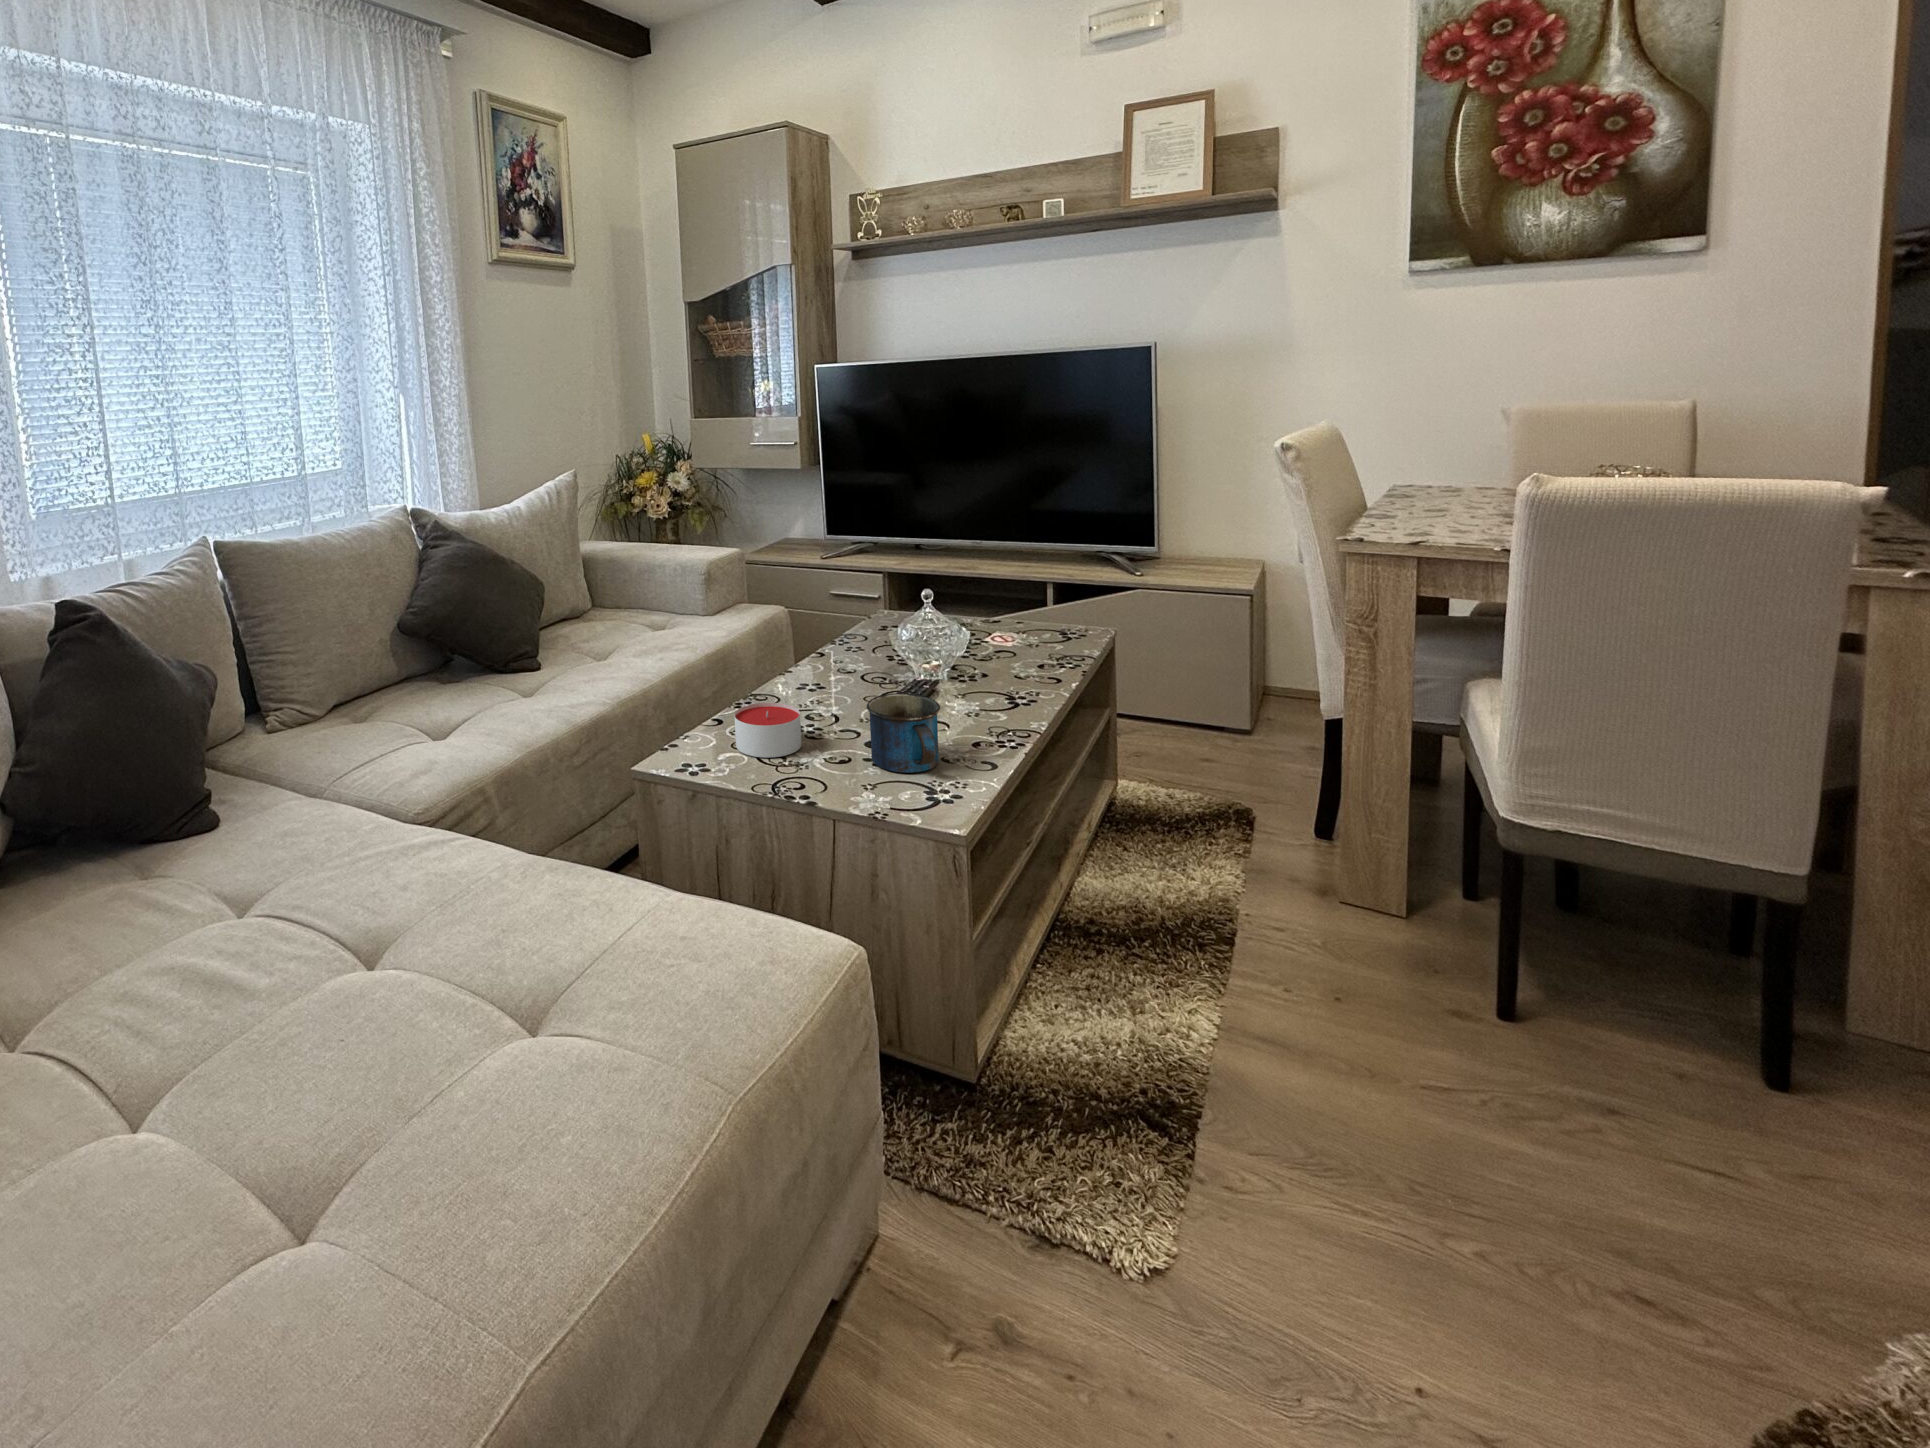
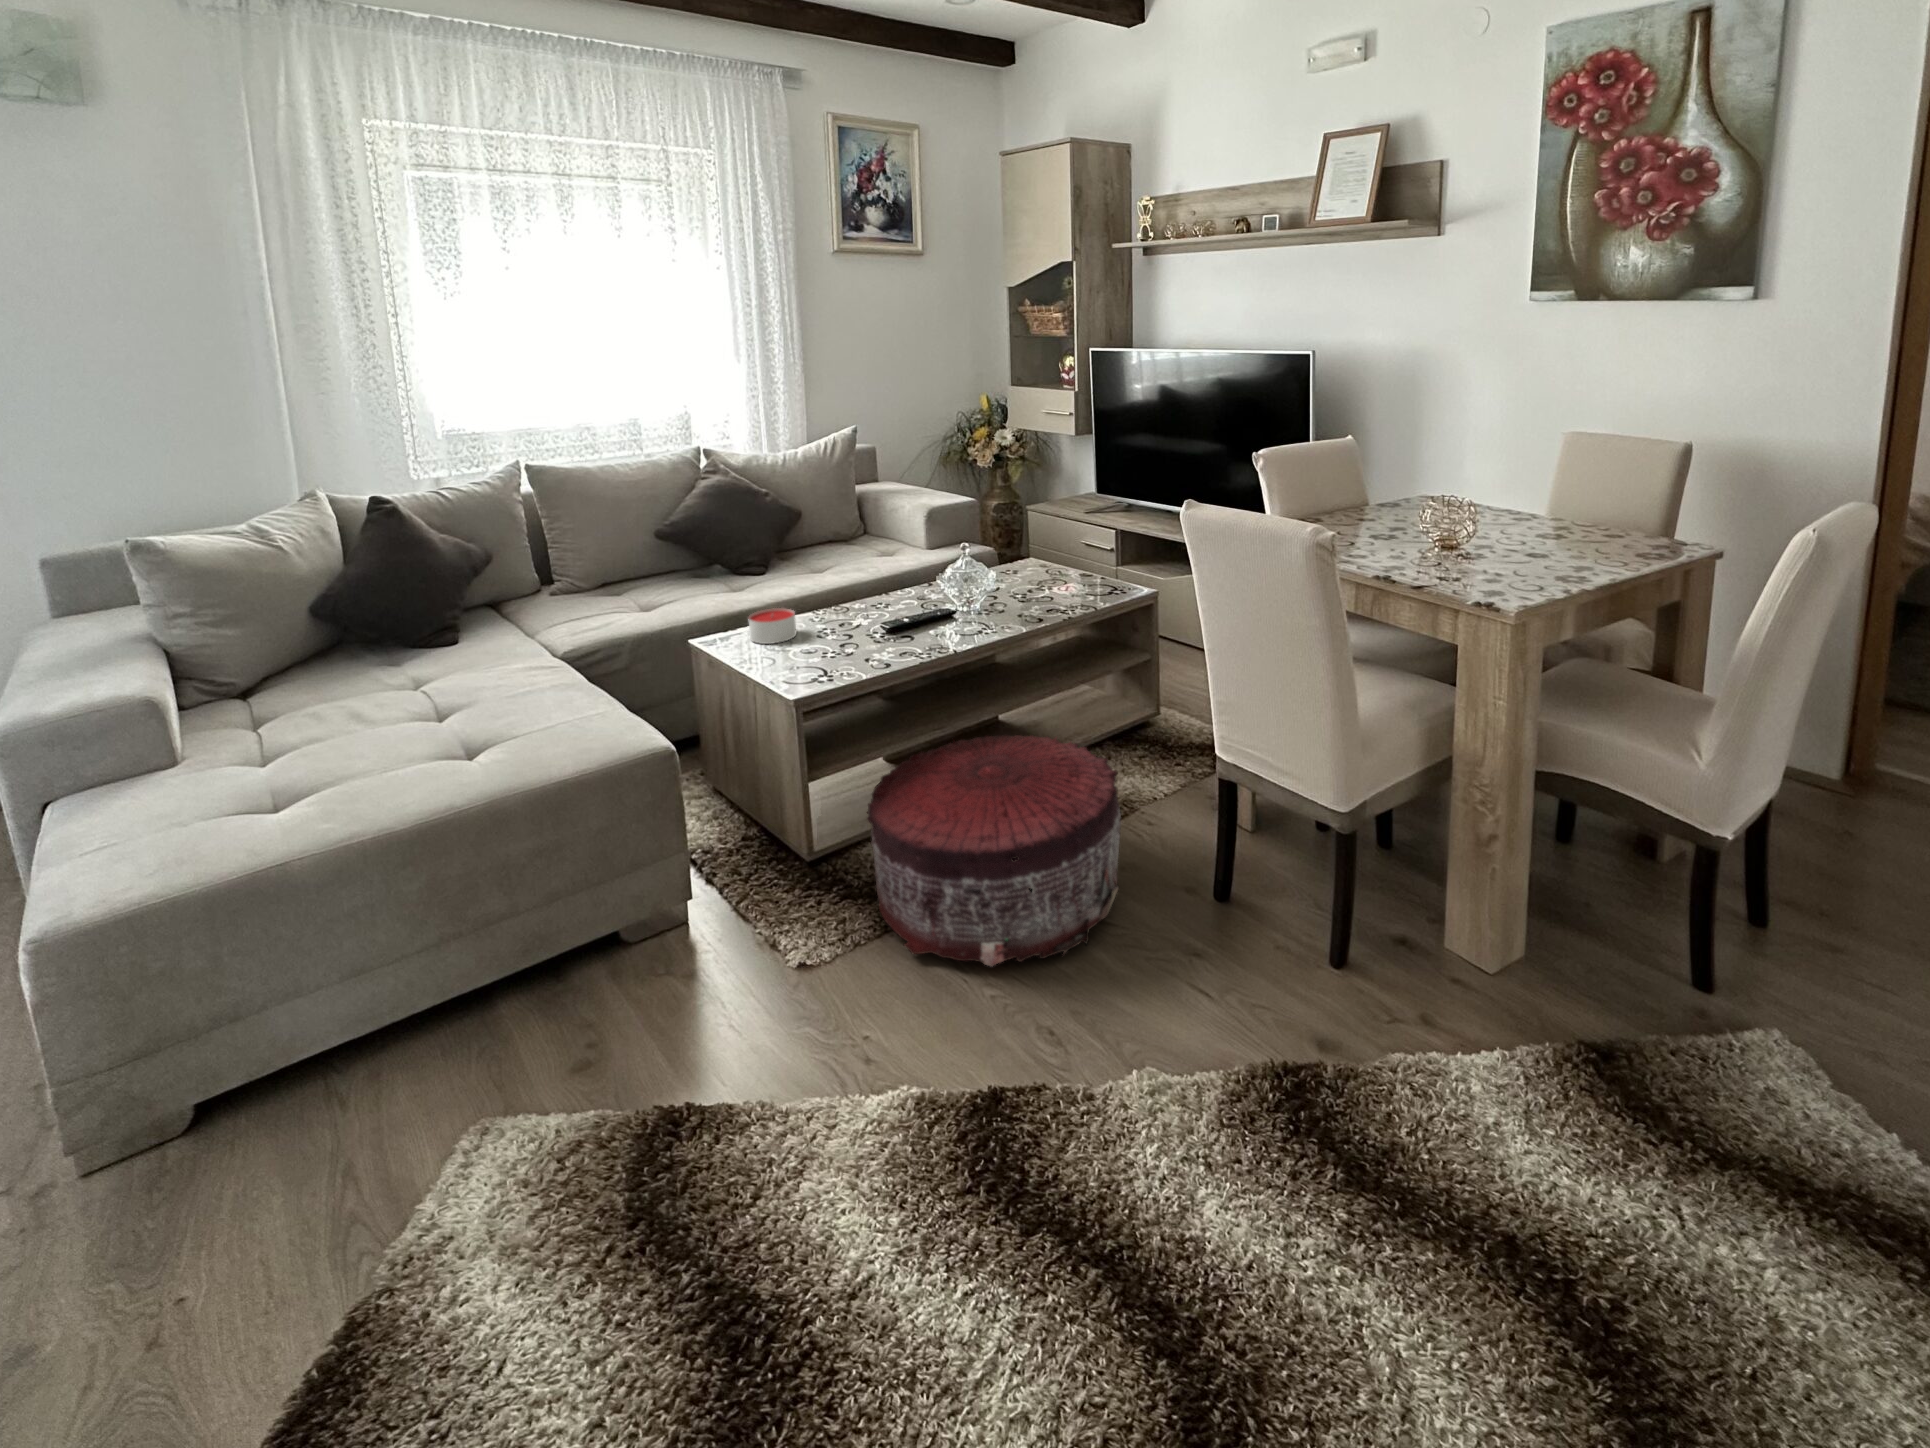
mug: present [866,693,940,773] -> none [804,610,854,663]
pouf: none [1052,829,1503,1205] -> present [867,735,1121,966]

